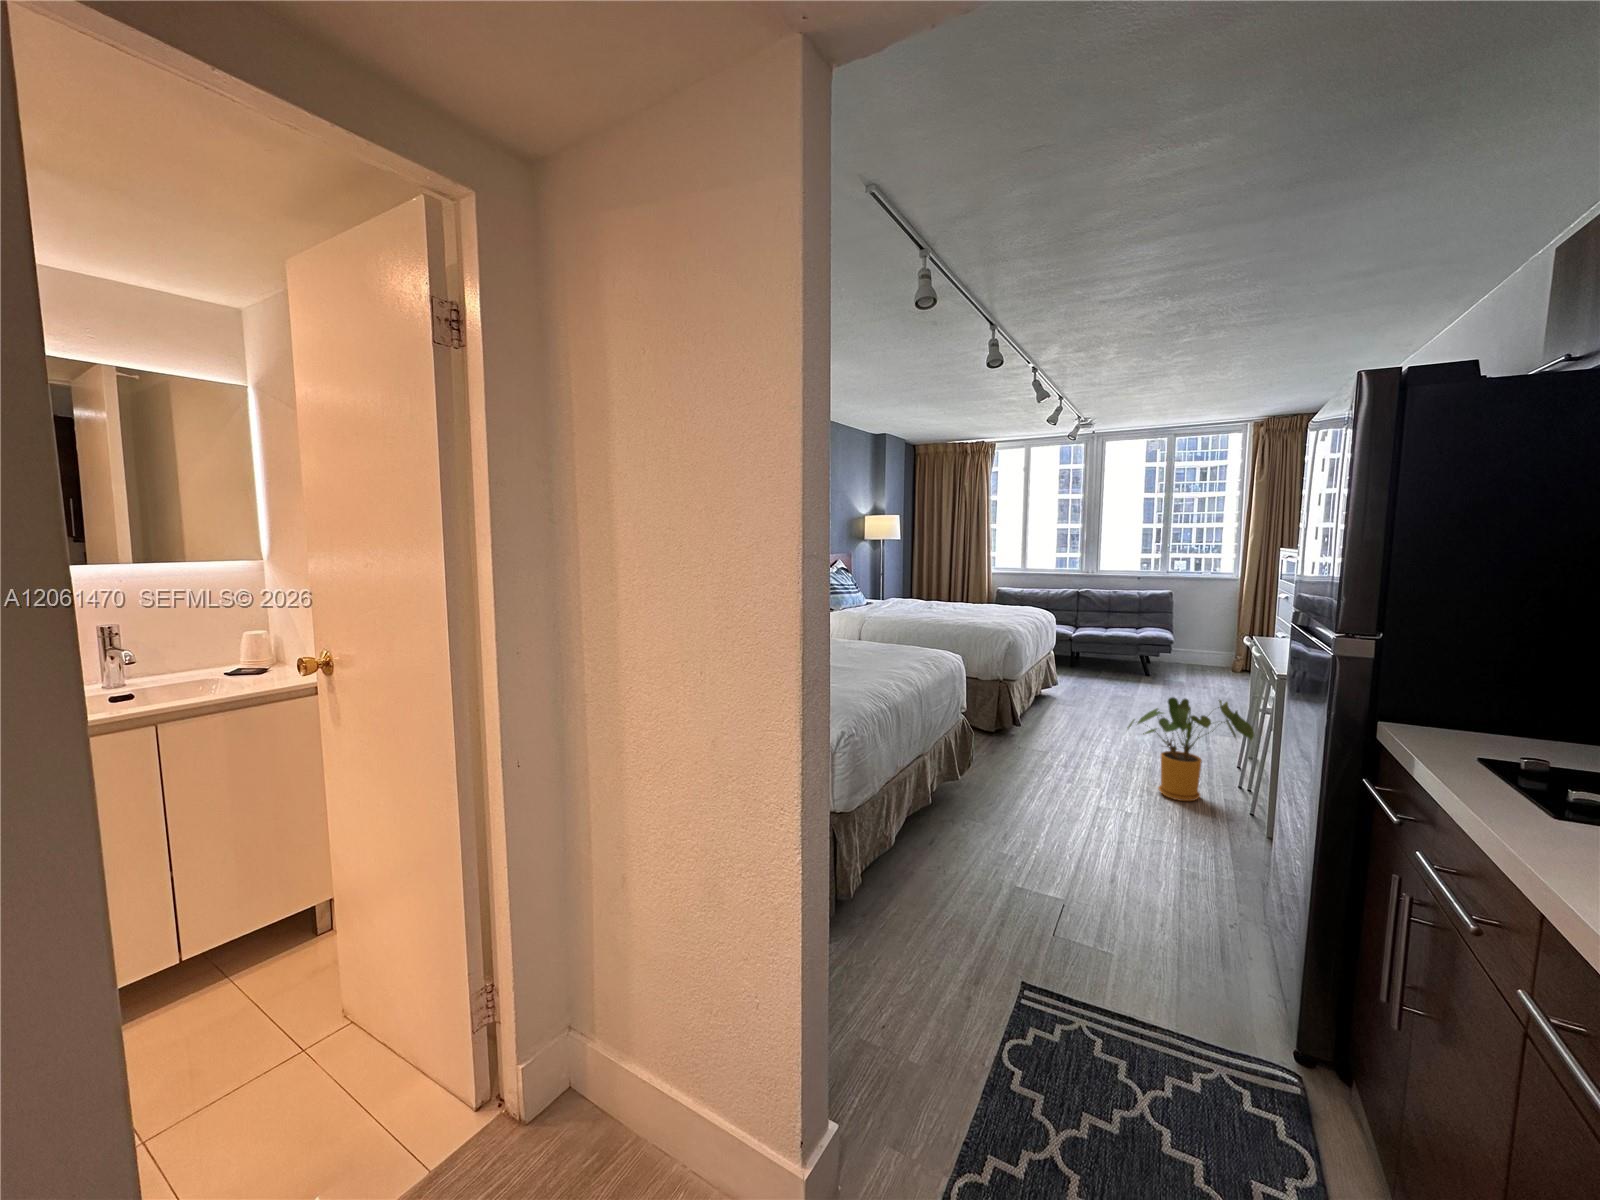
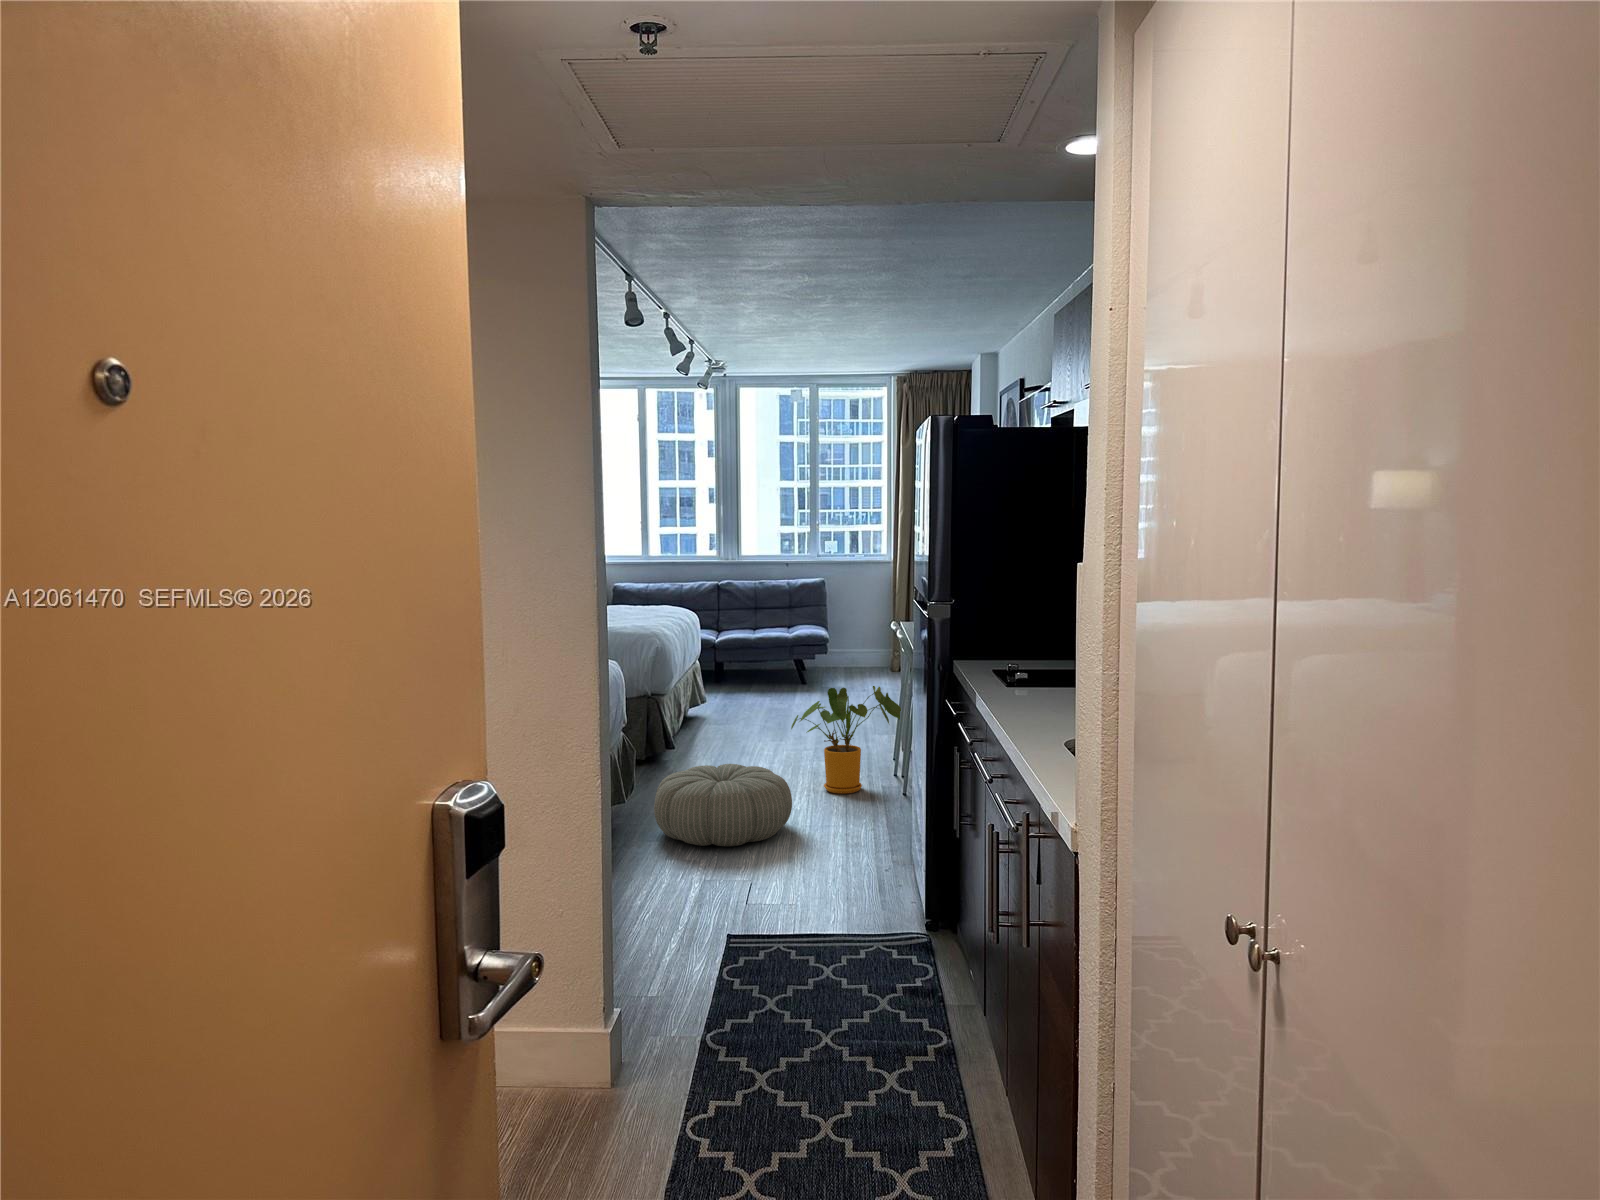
pouf: none [981,757,1121,847] -> present [654,764,792,846]

